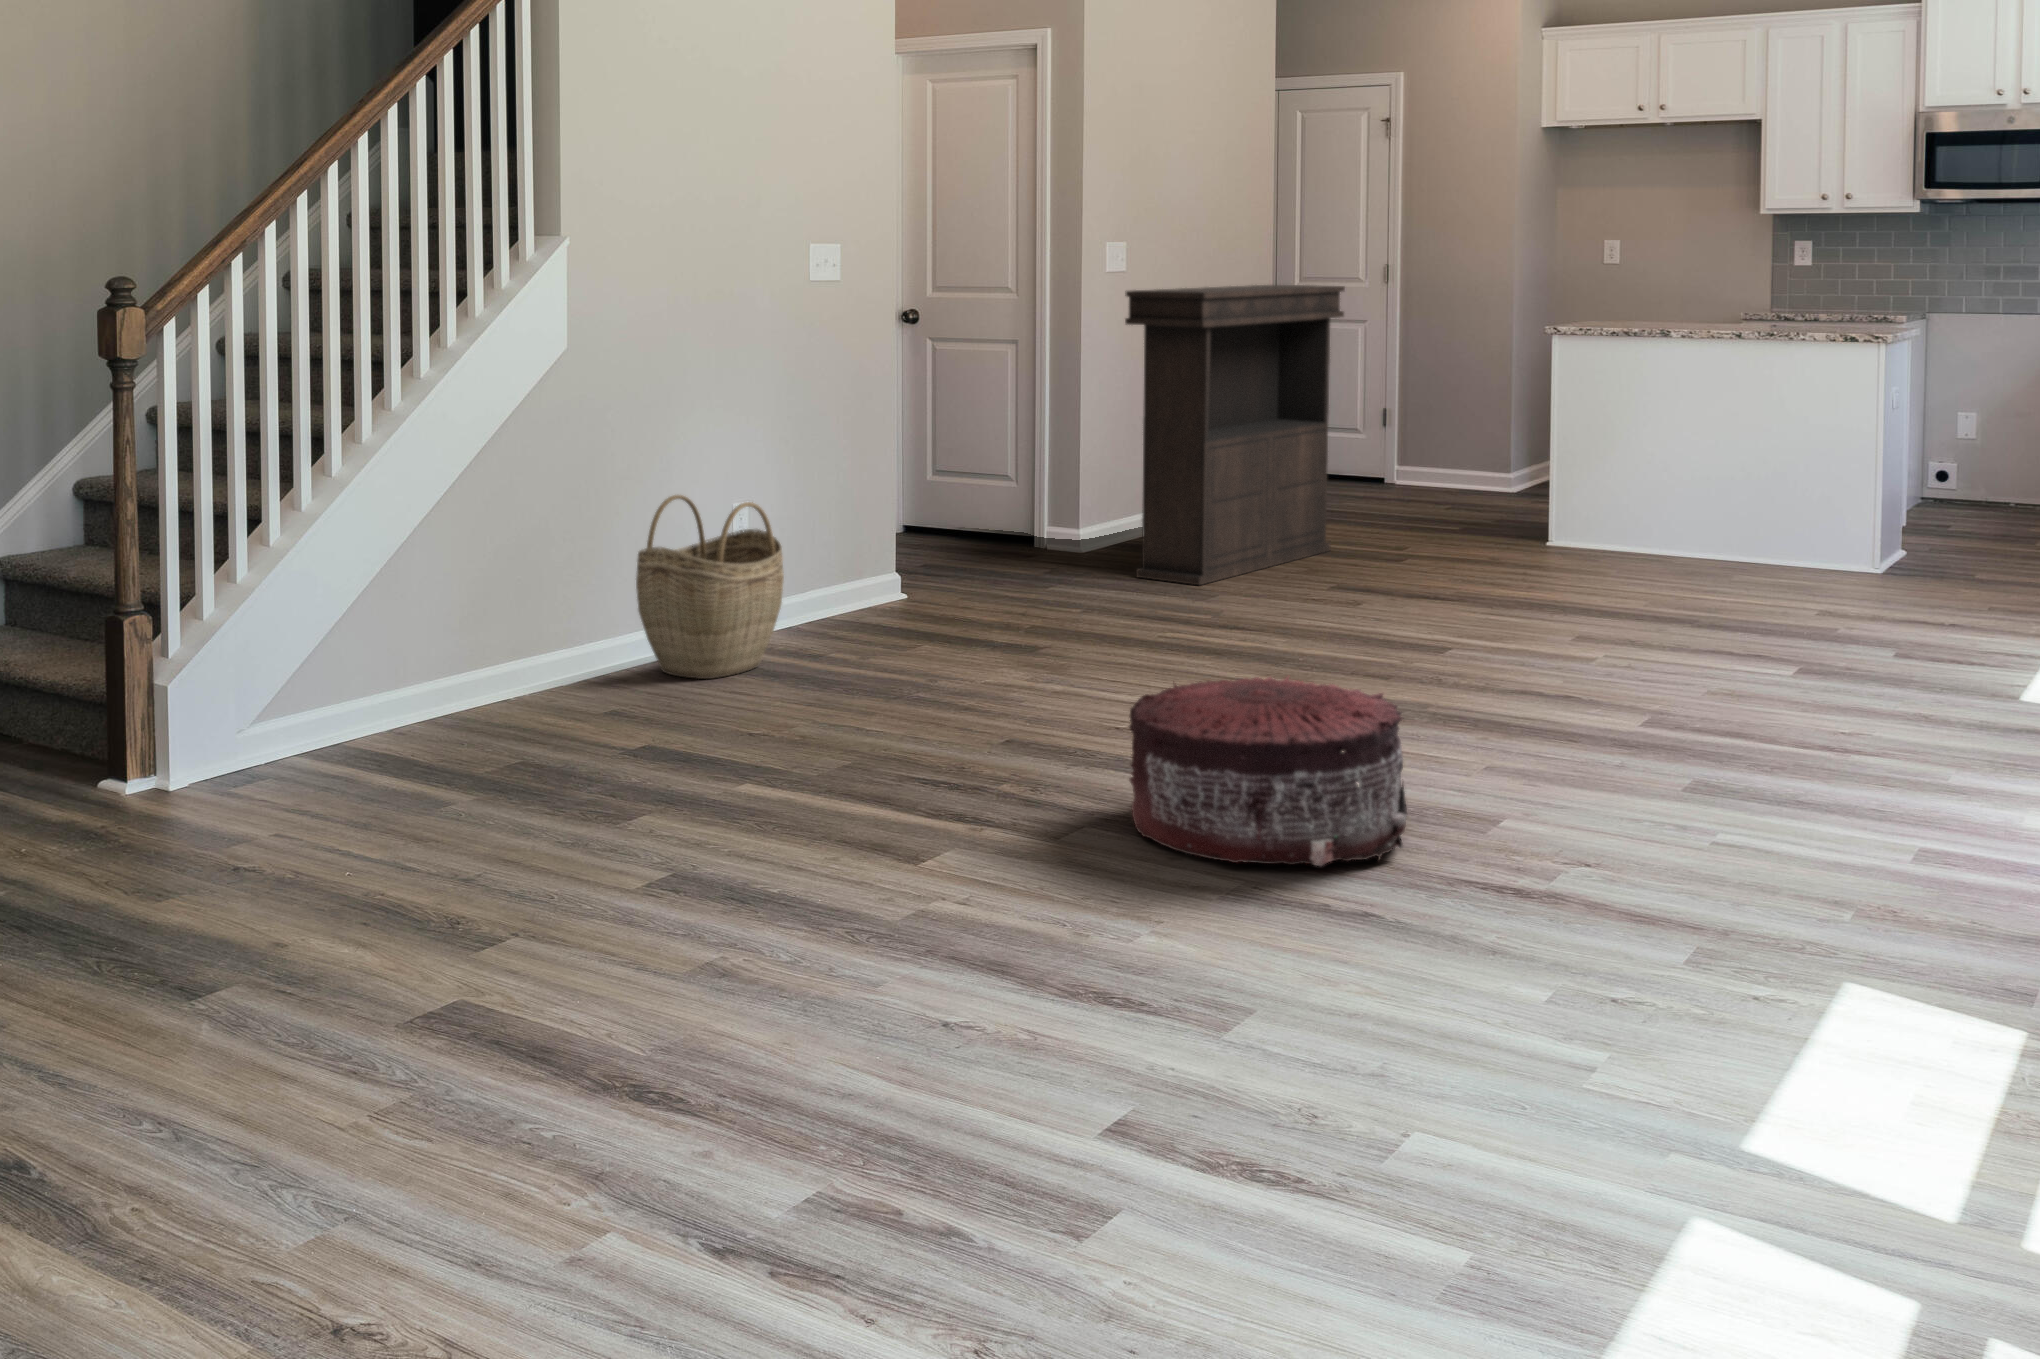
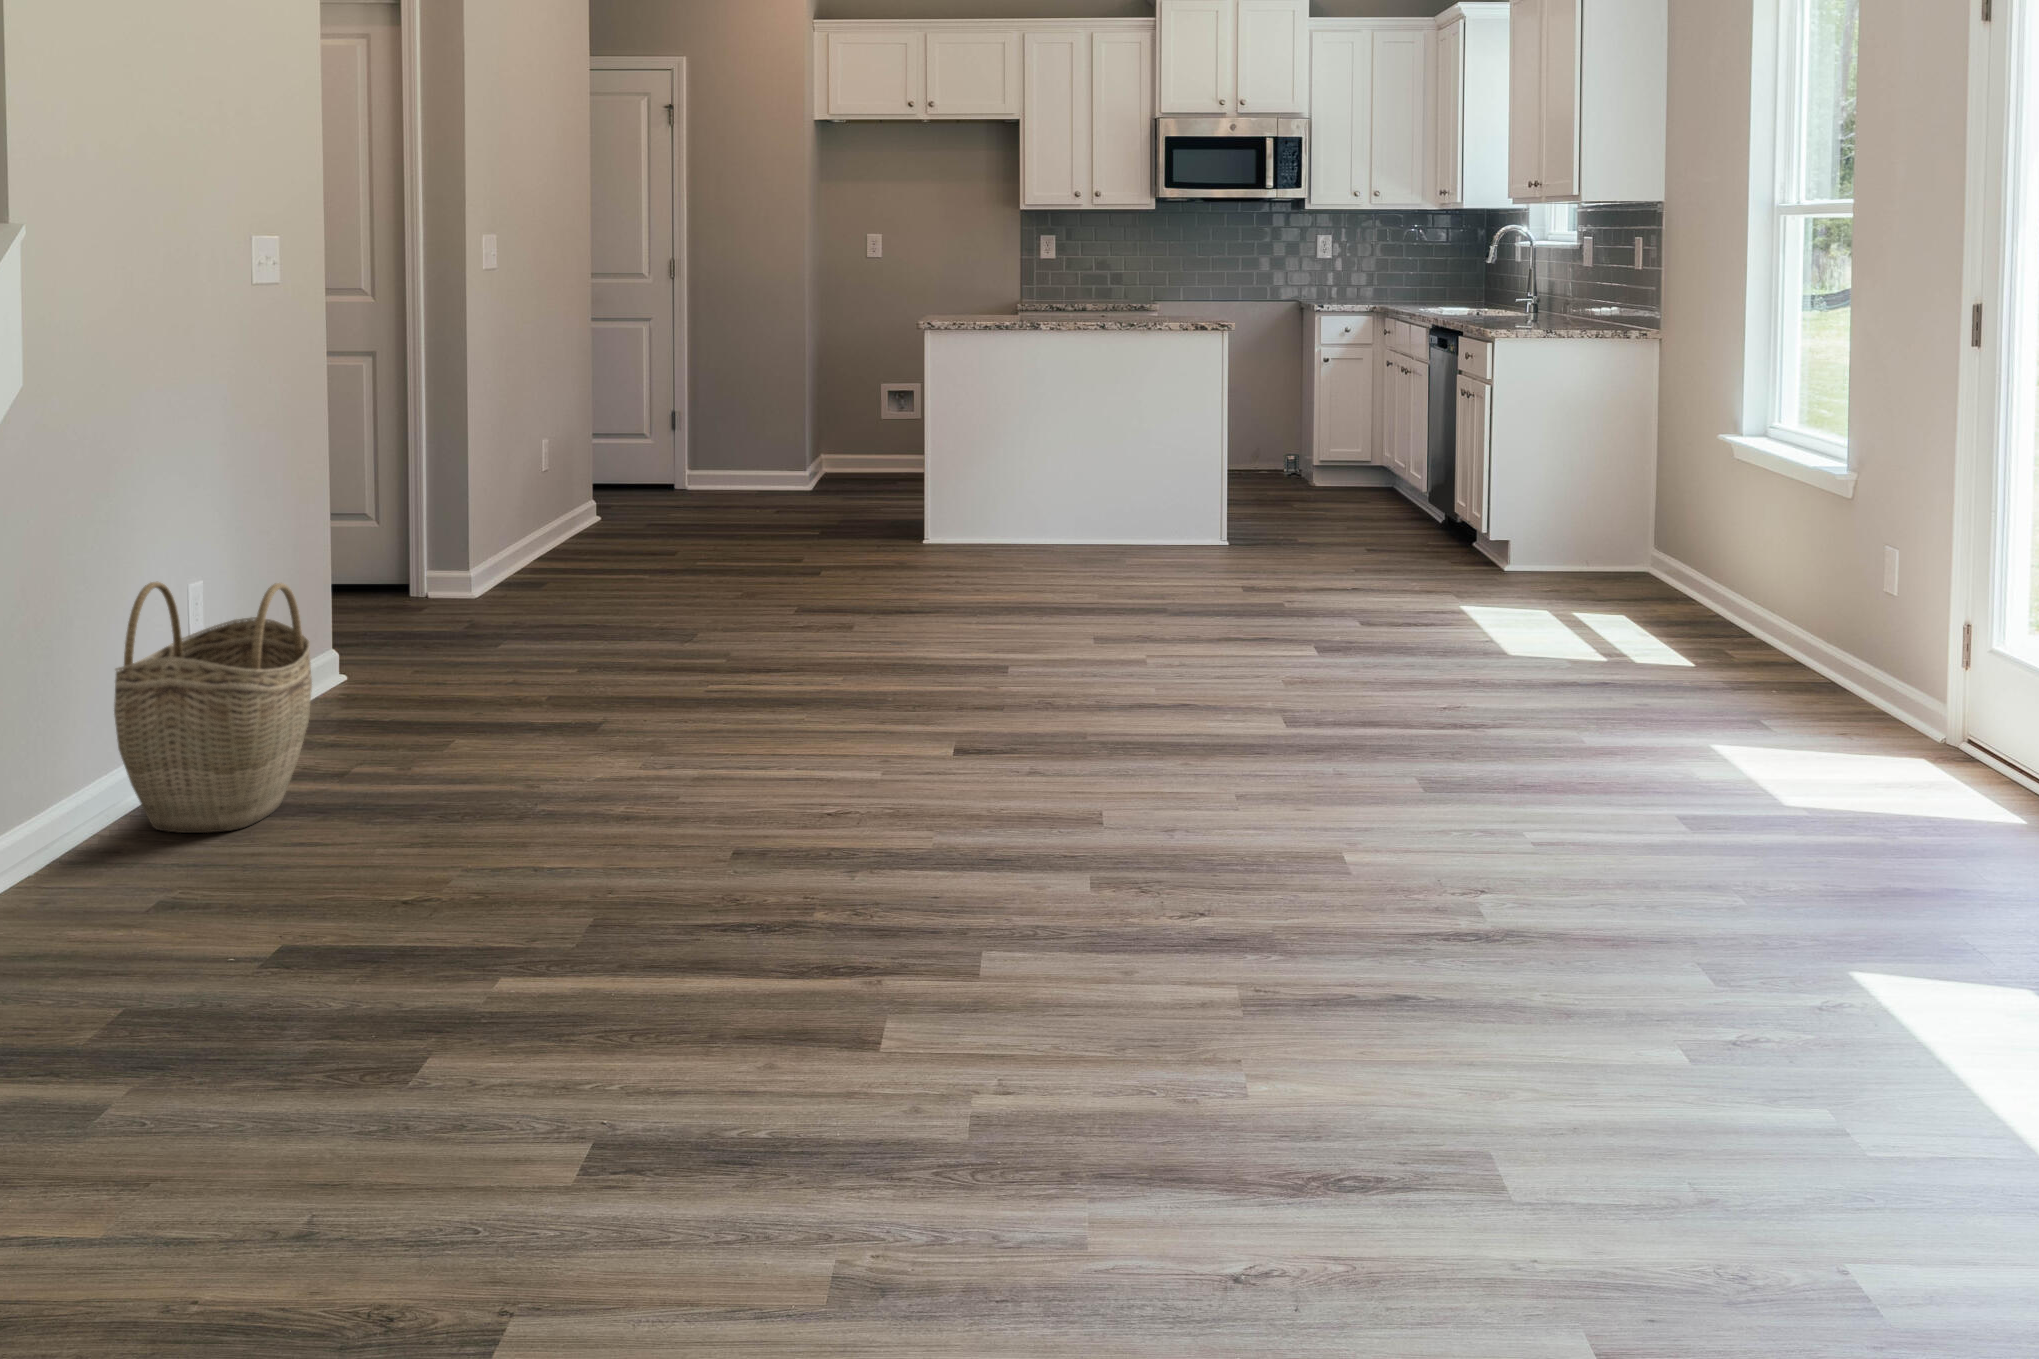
console table: present [1125,285,1345,585] -> none [561,281,742,626]
pouf: present [1129,677,1407,866] -> none [990,723,1315,949]

